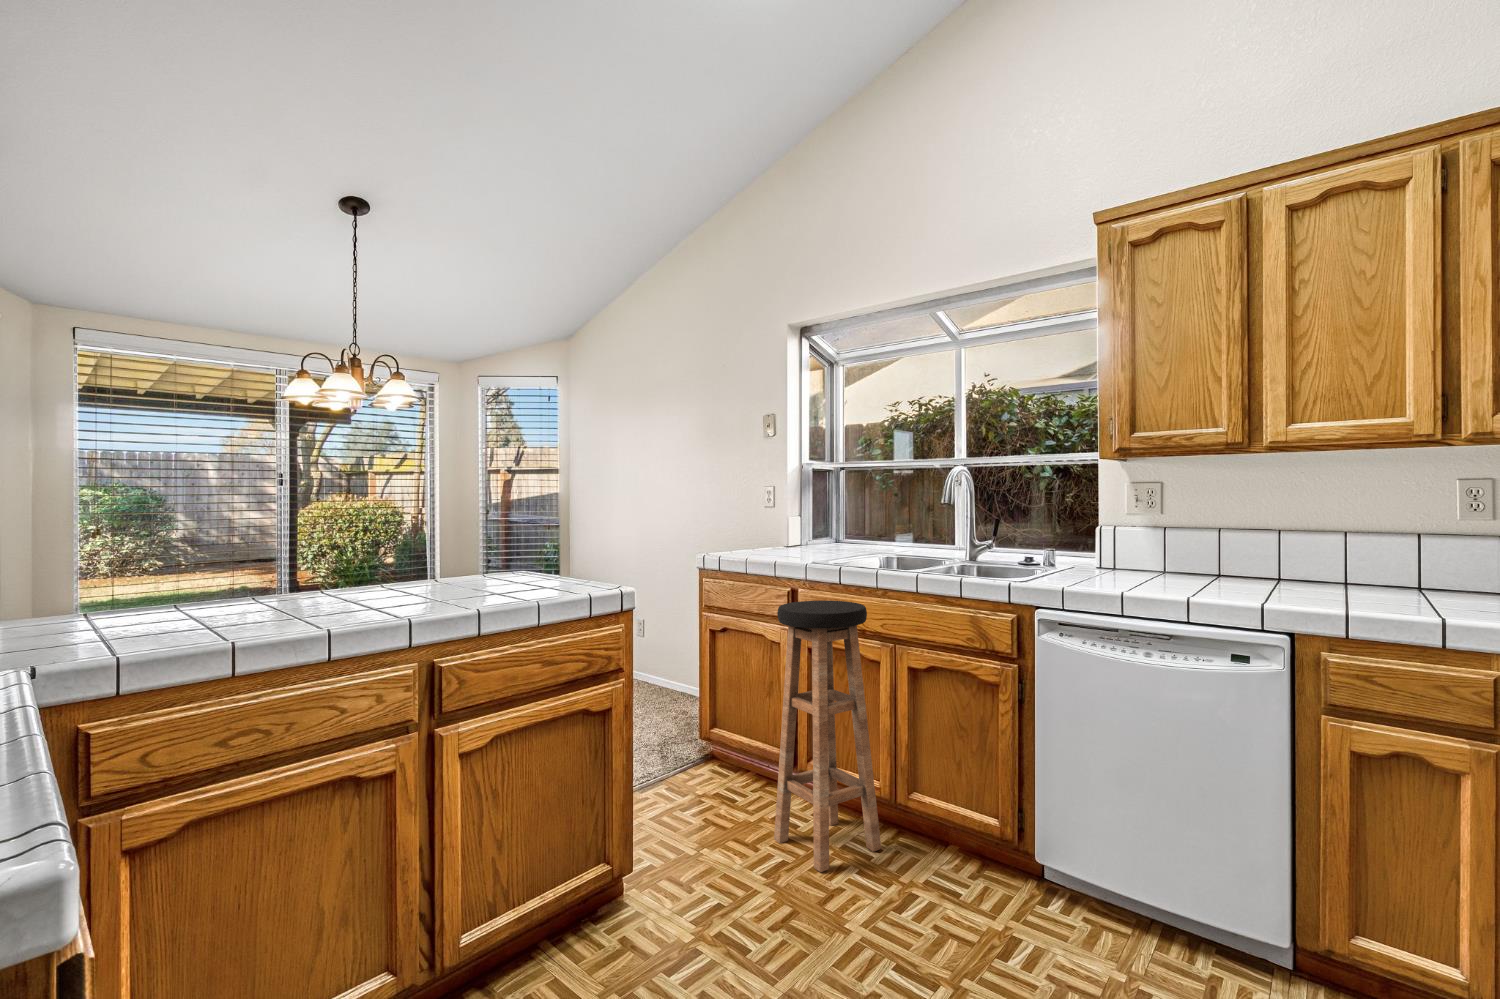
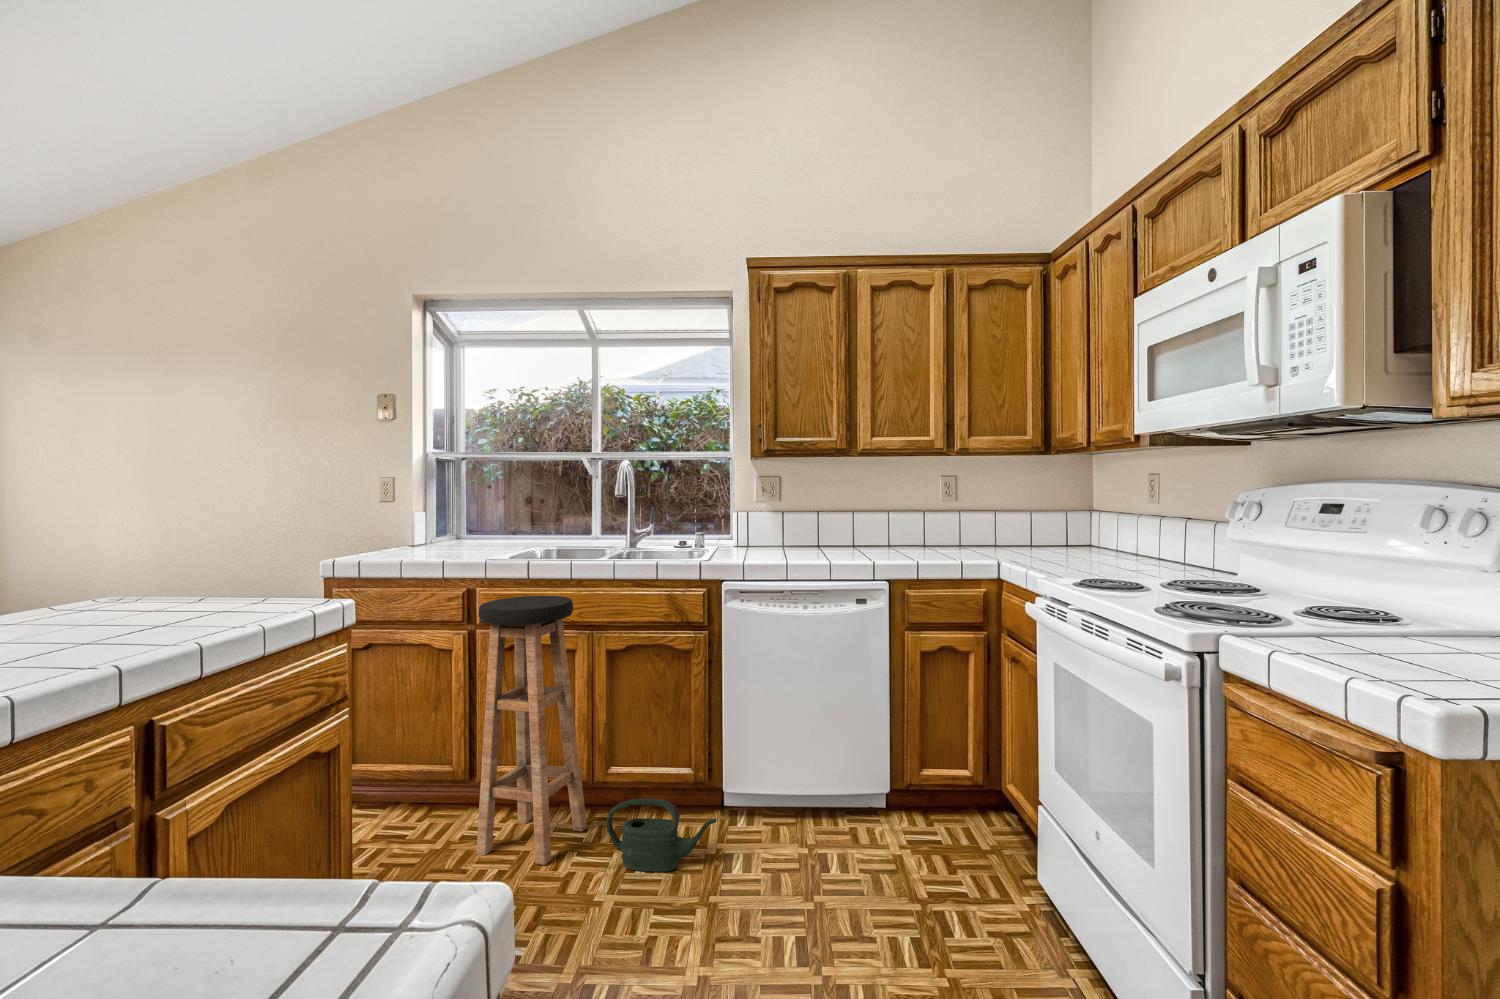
watering can: none [876,834,989,929] -> present [606,798,716,872]

